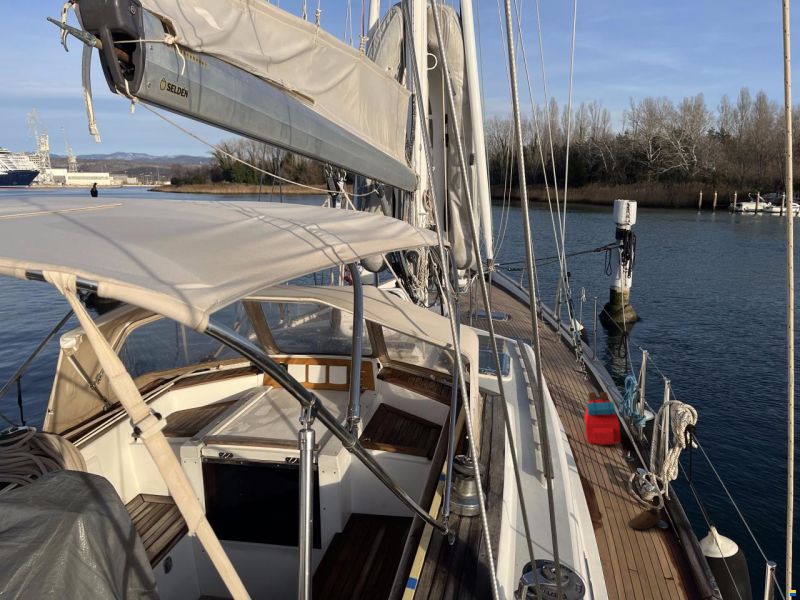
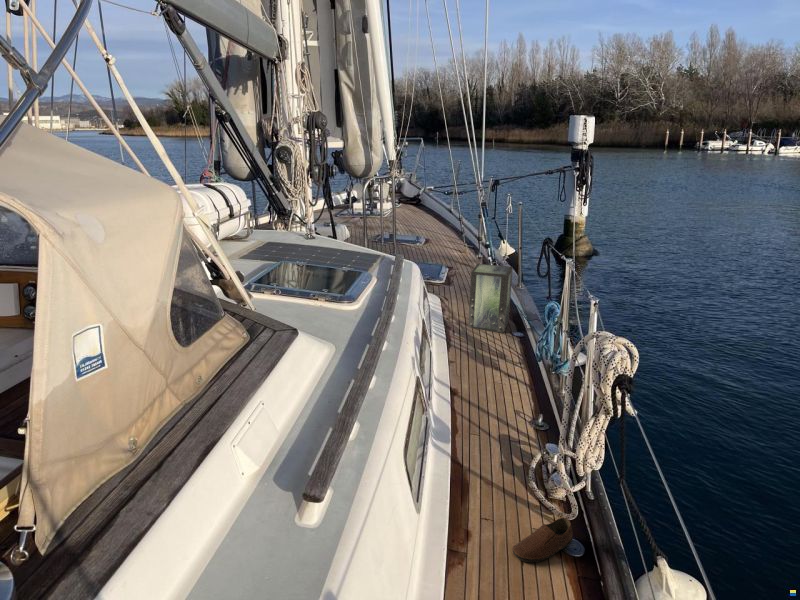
storage box: none [563,345,594,395] -> present [468,264,513,333]
backpack: present [584,392,620,445] -> none [478,324,530,405]

